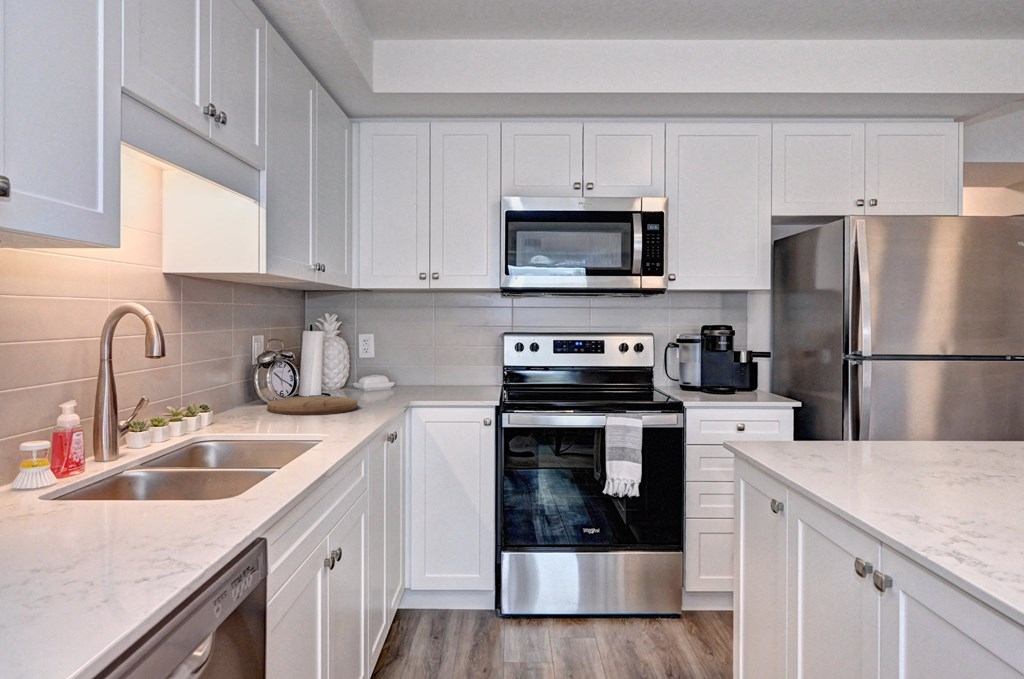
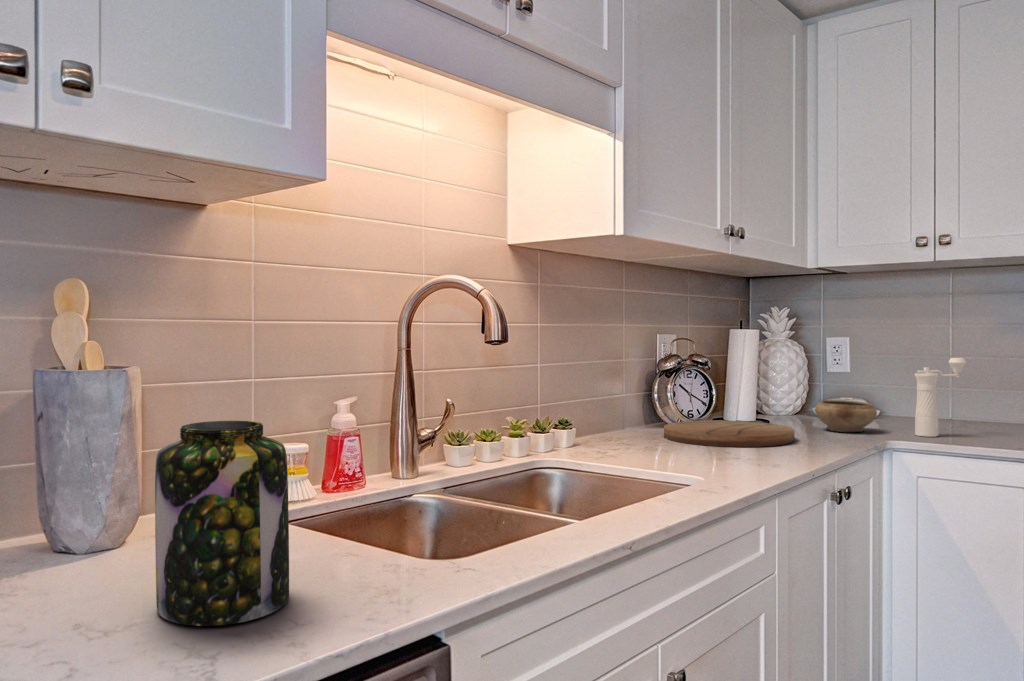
pepper mill: none [421,350,448,398] -> present [915,358,966,437]
ceramic bowl: none [363,378,400,399] -> present [815,400,877,432]
jar: none [57,424,160,560] -> present [155,420,289,626]

